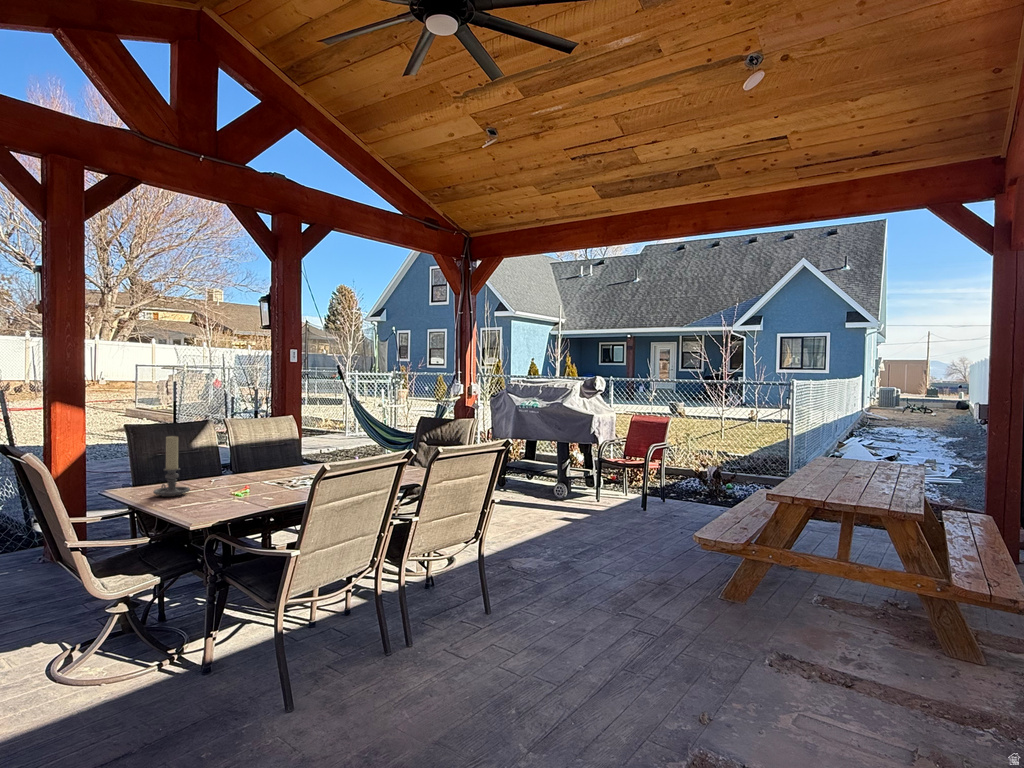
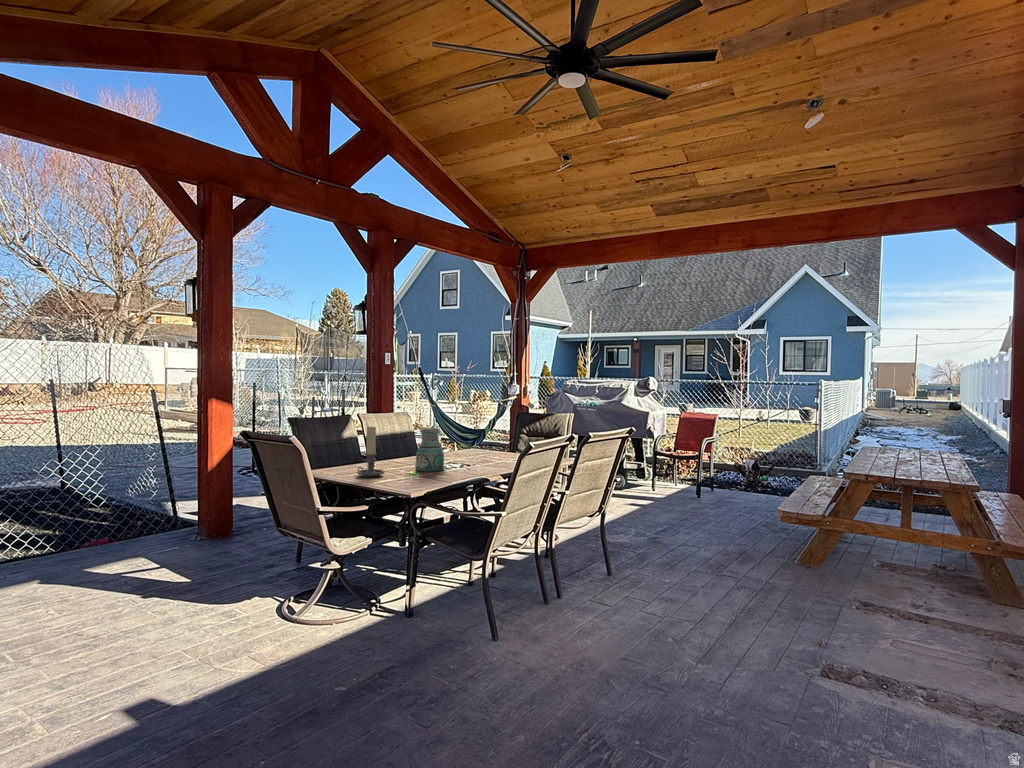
ceramic pitcher: none [240,435,276,489] -> present [415,427,444,472]

